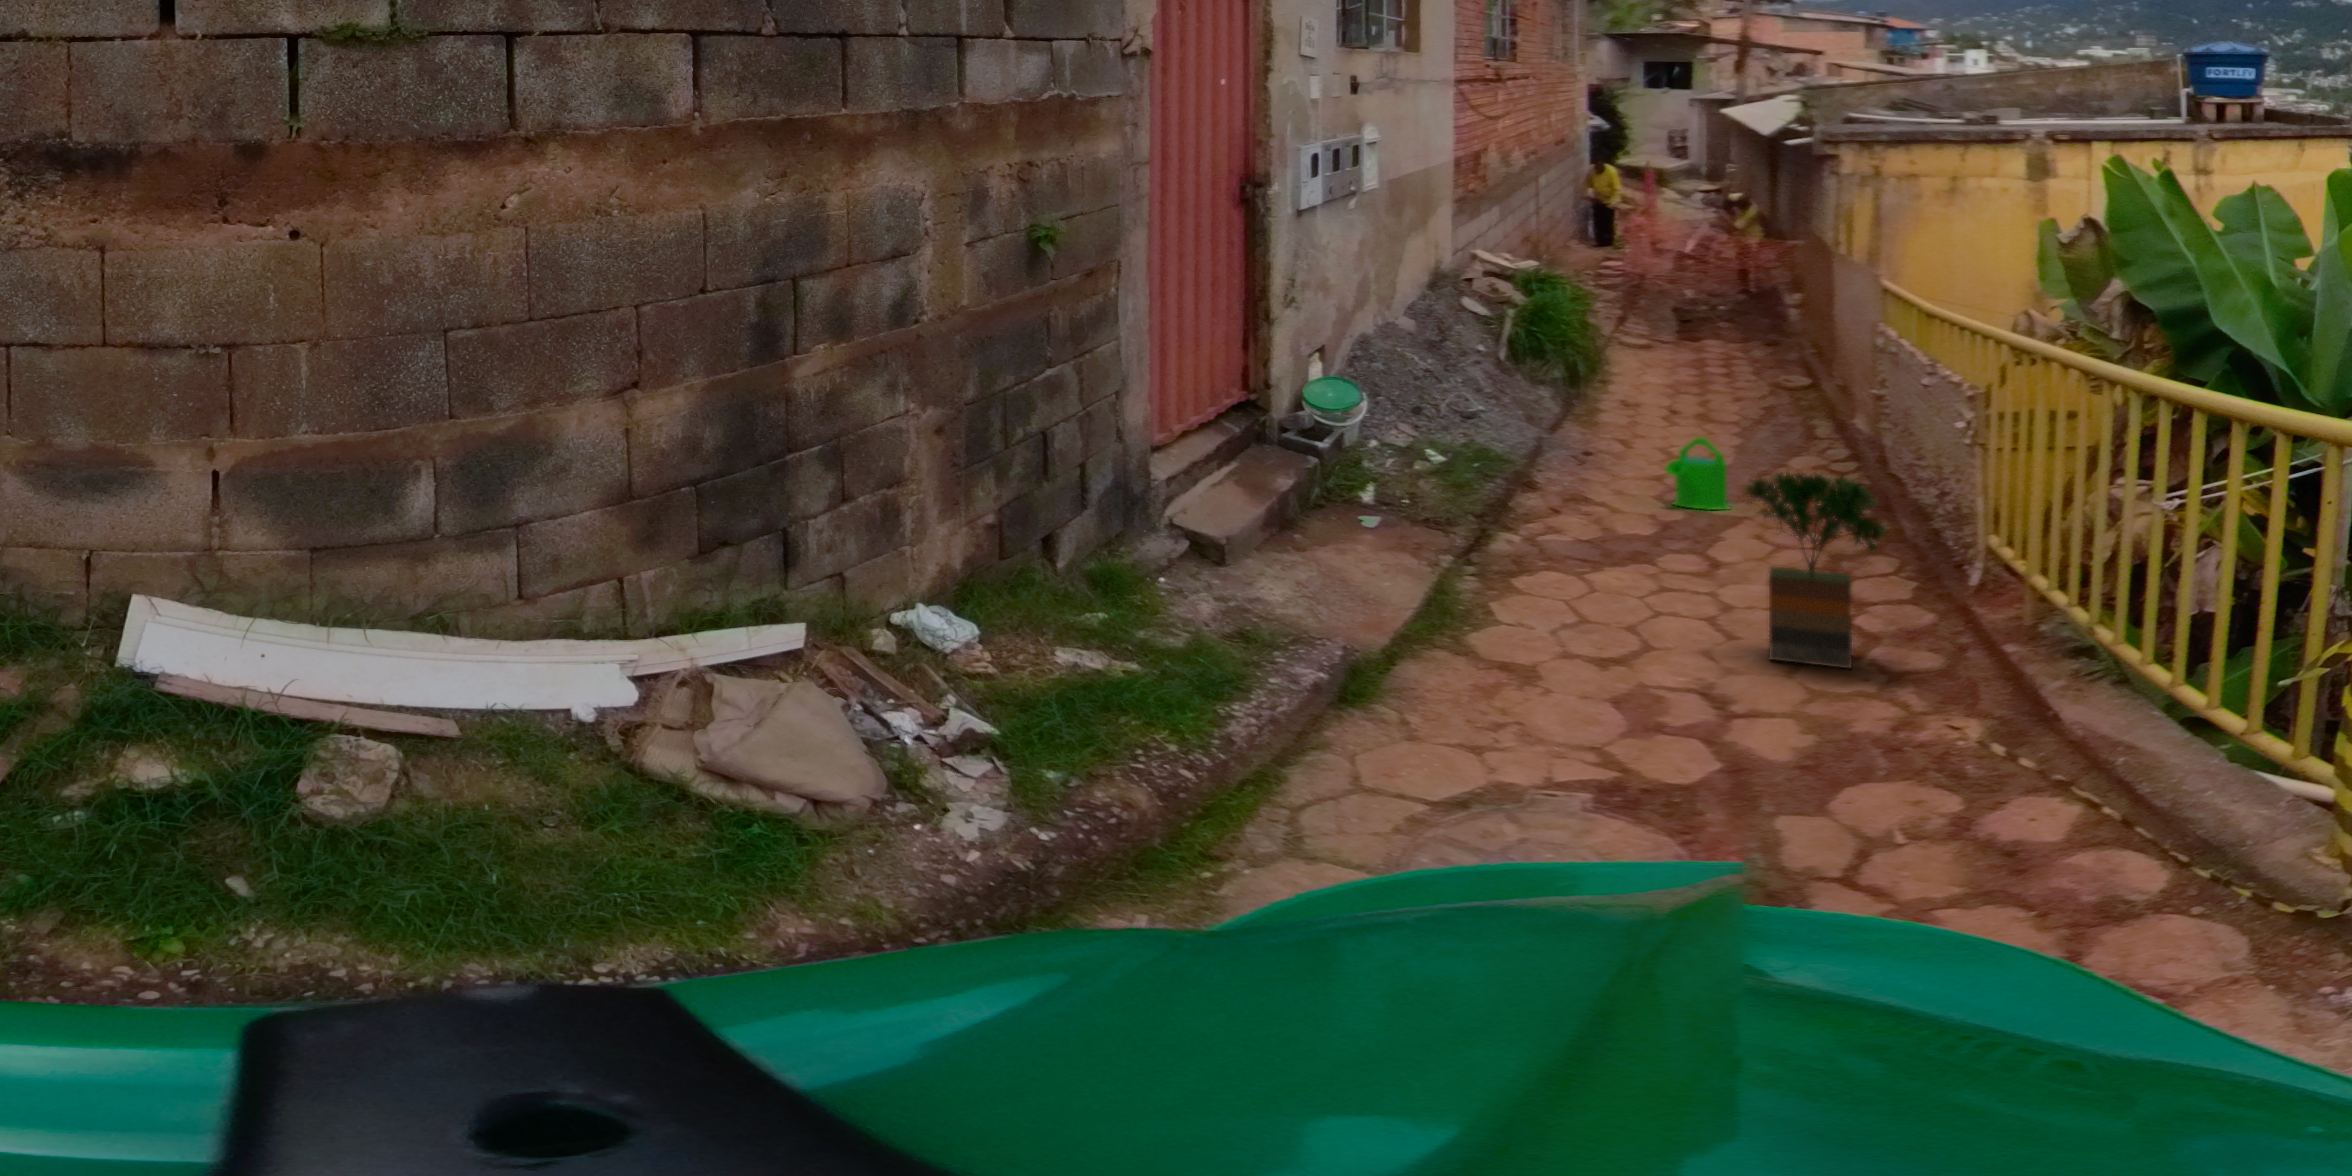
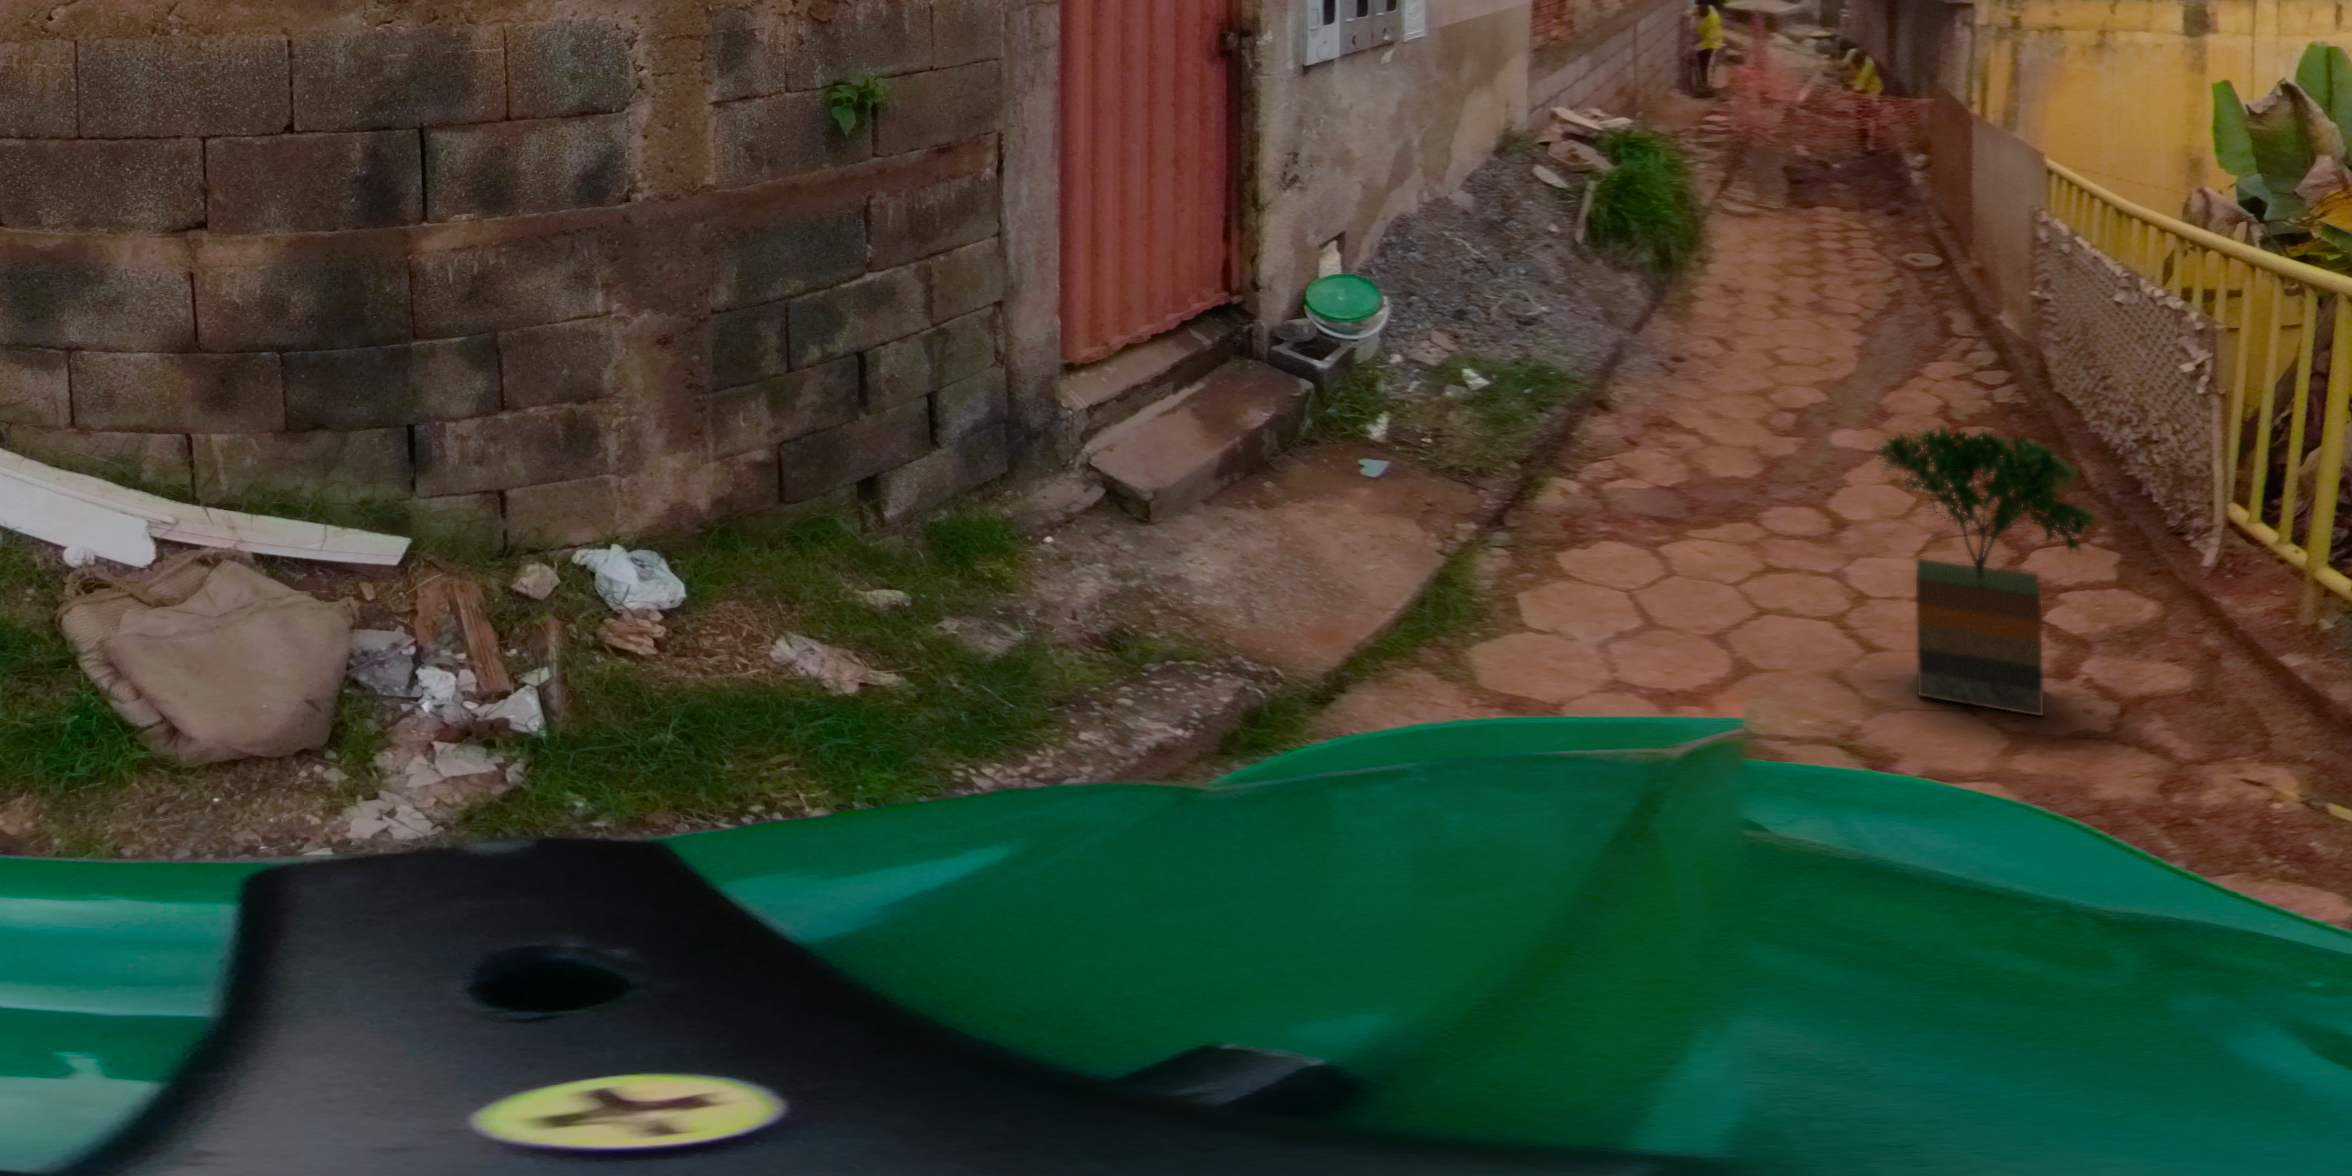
watering can: present [1666,437,1729,510] -> none [1769,345,1858,439]

